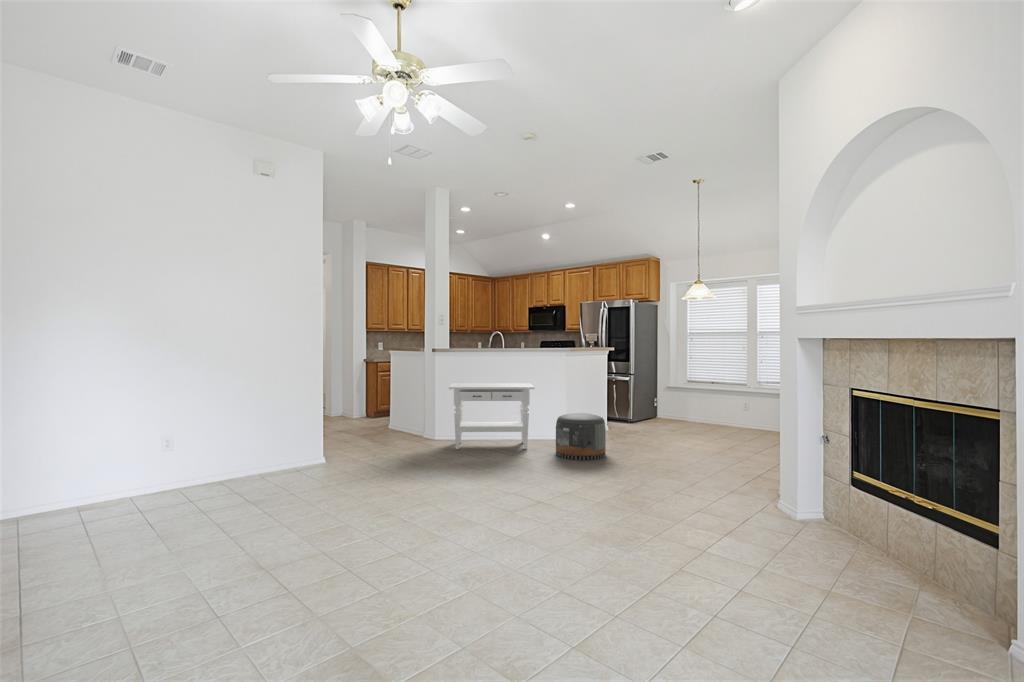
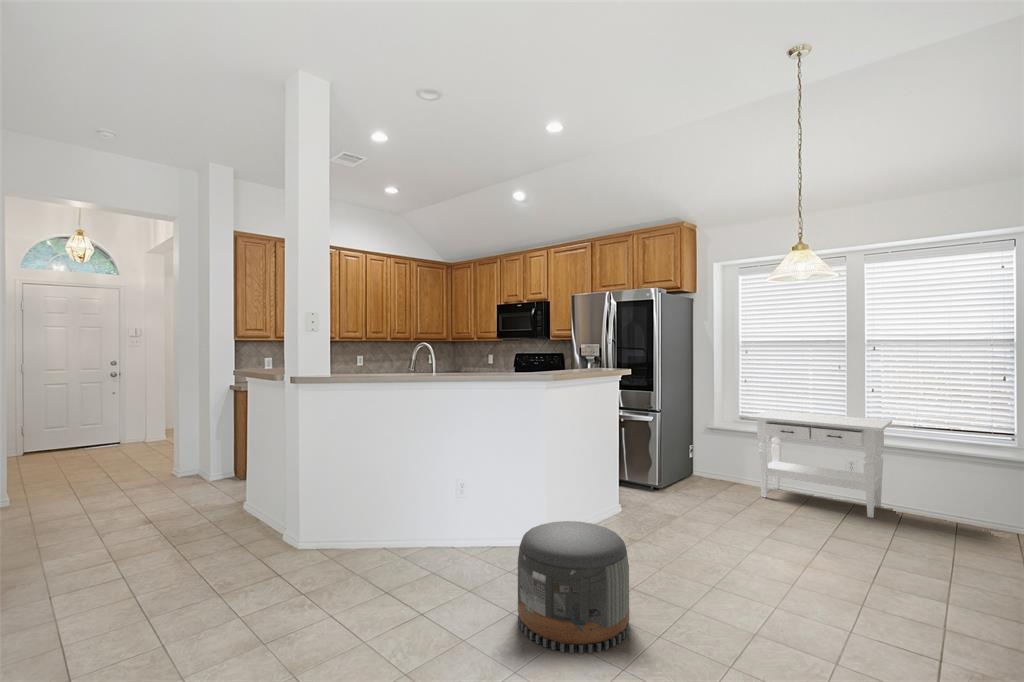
side table: present [449,383,534,450] -> present [748,411,892,518]

